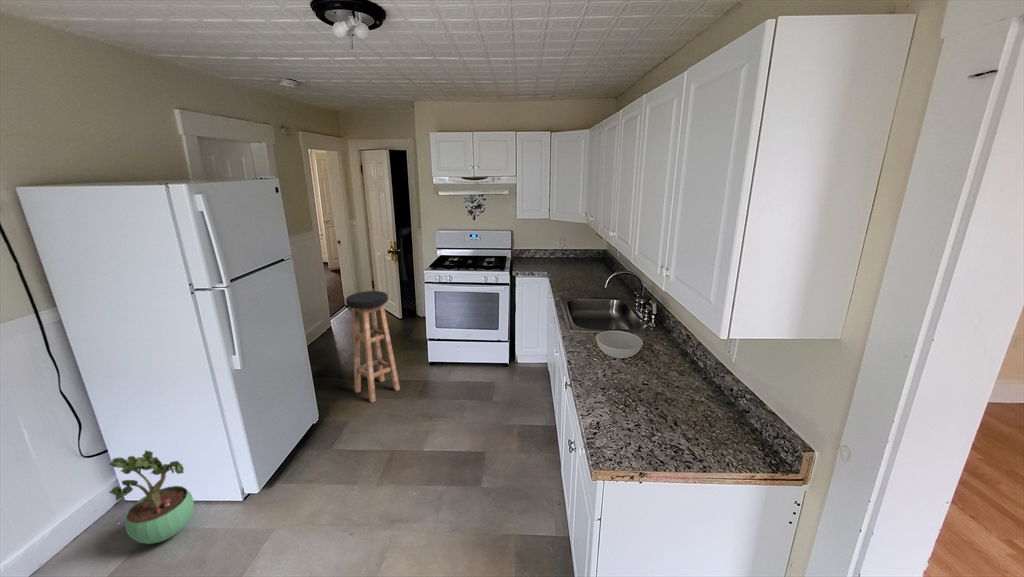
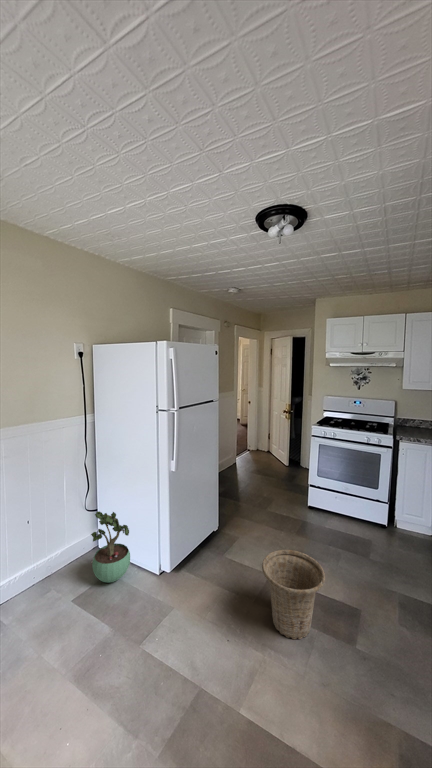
bar stool: present [346,291,400,402] -> none [246,435,281,527]
basket: none [382,418,449,502] -> present [262,550,325,639]

